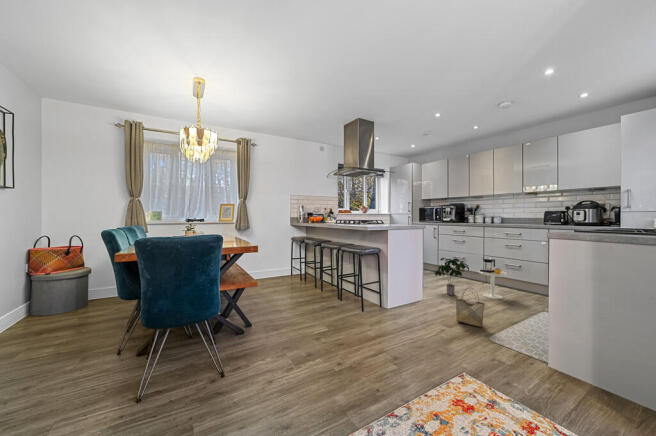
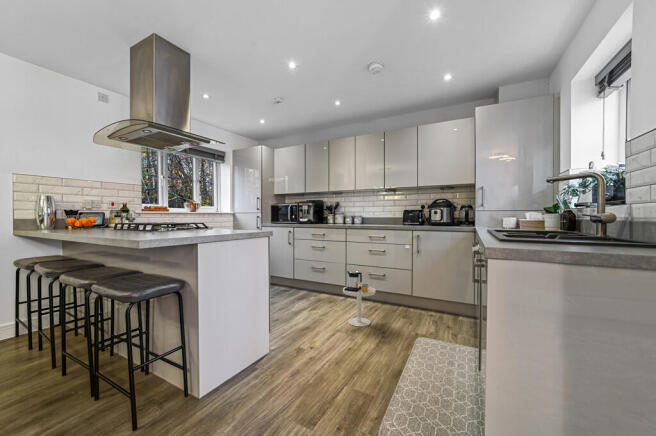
potted plant: present [434,258,469,295] -> none [285,275,332,331]
woven basket: present [456,289,485,327] -> none [315,334,360,405]

